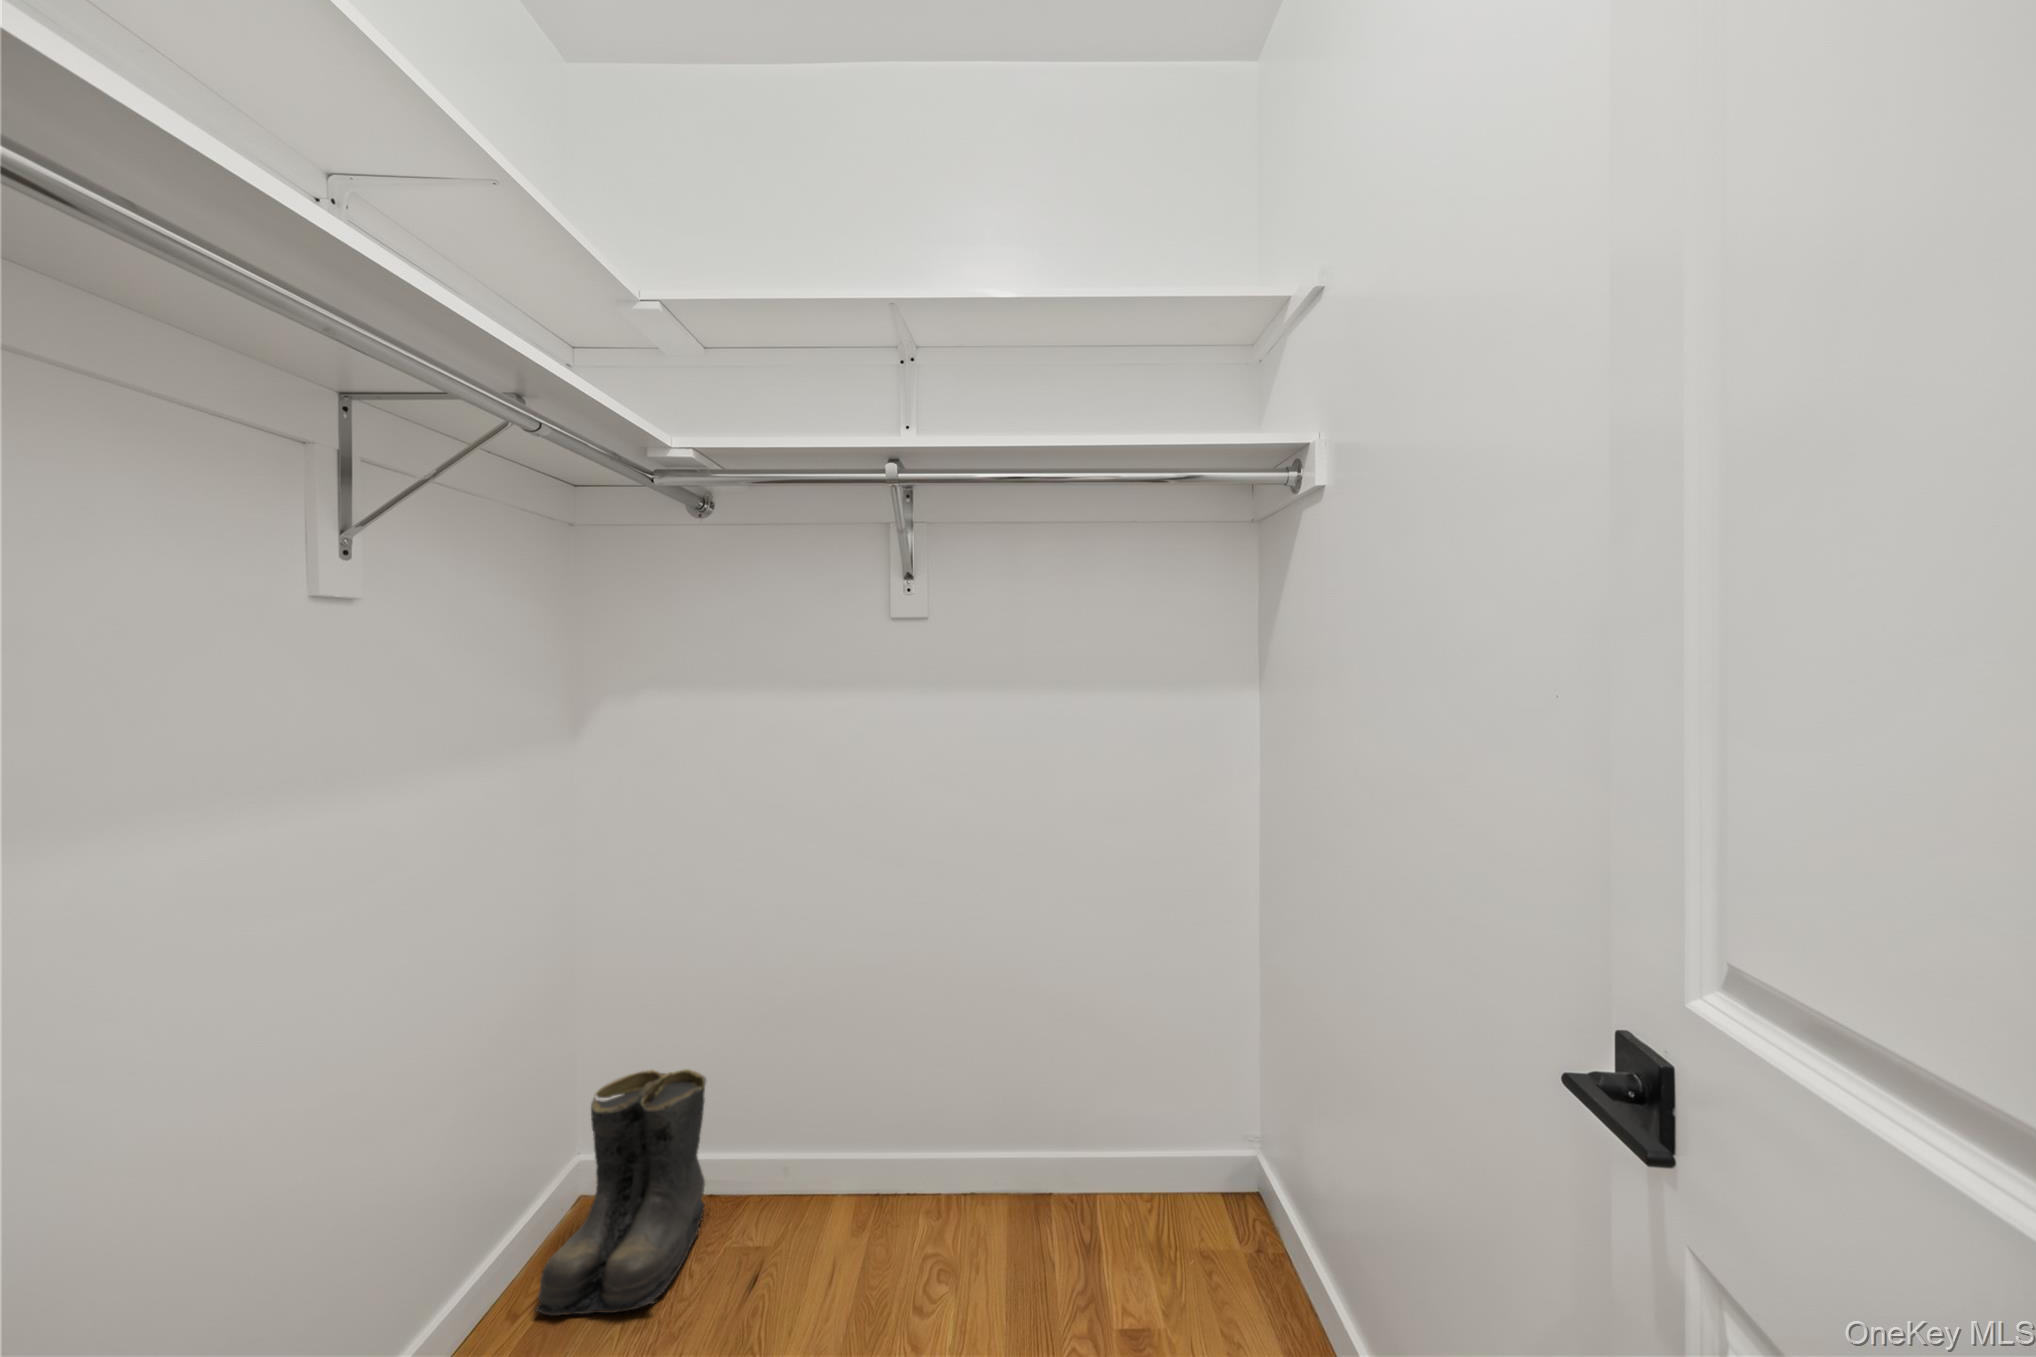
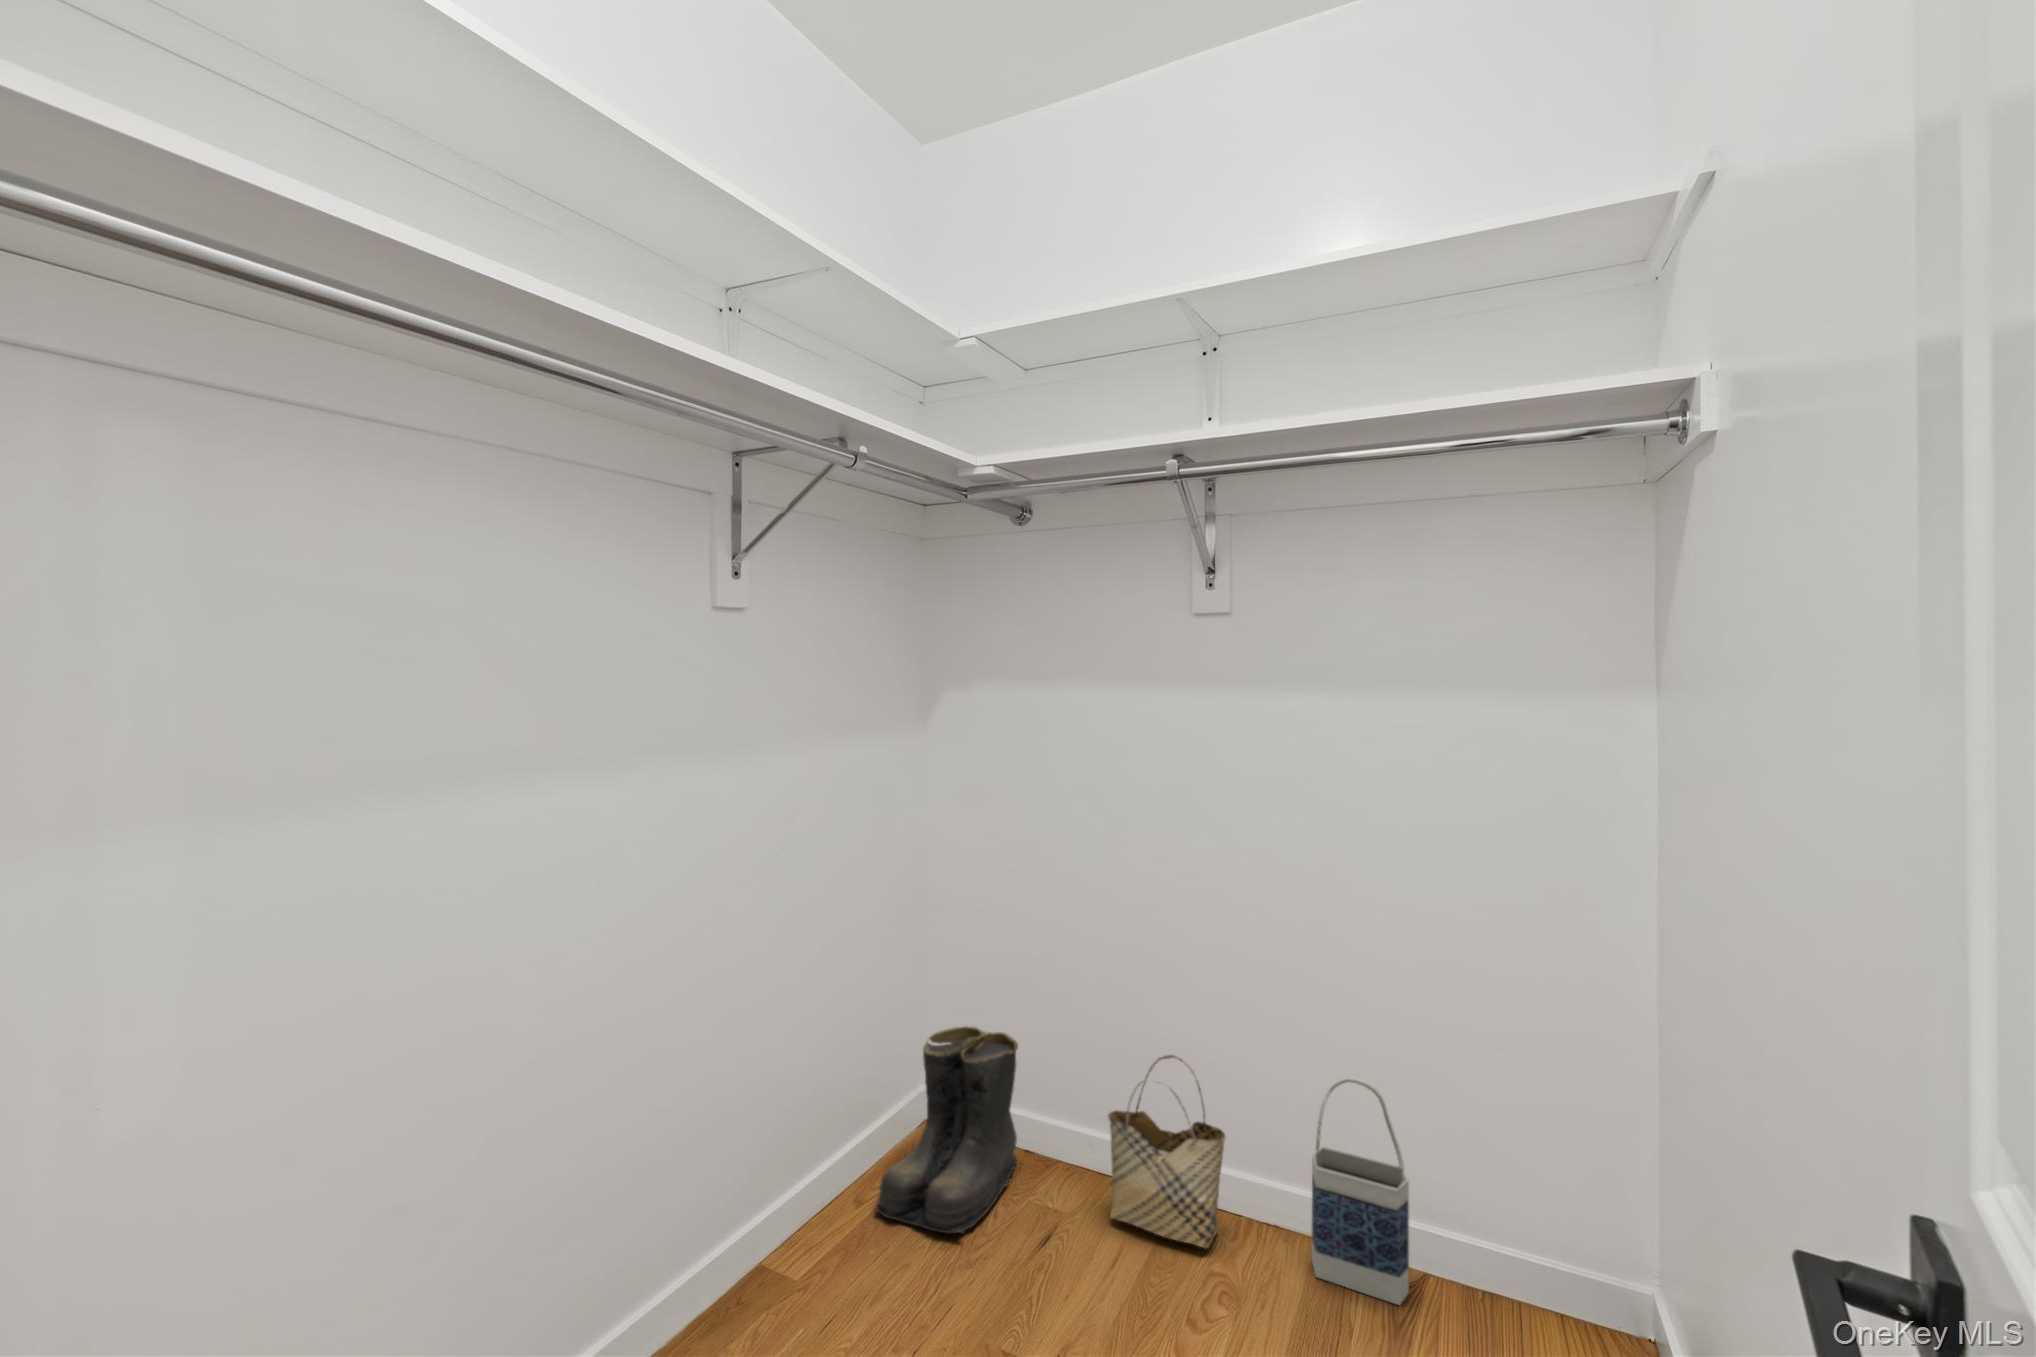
bag: none [1010,1041,1091,1236] -> present [1312,1077,1409,1305]
woven basket: none [812,1056,931,1238] -> present [1108,1055,1225,1248]

